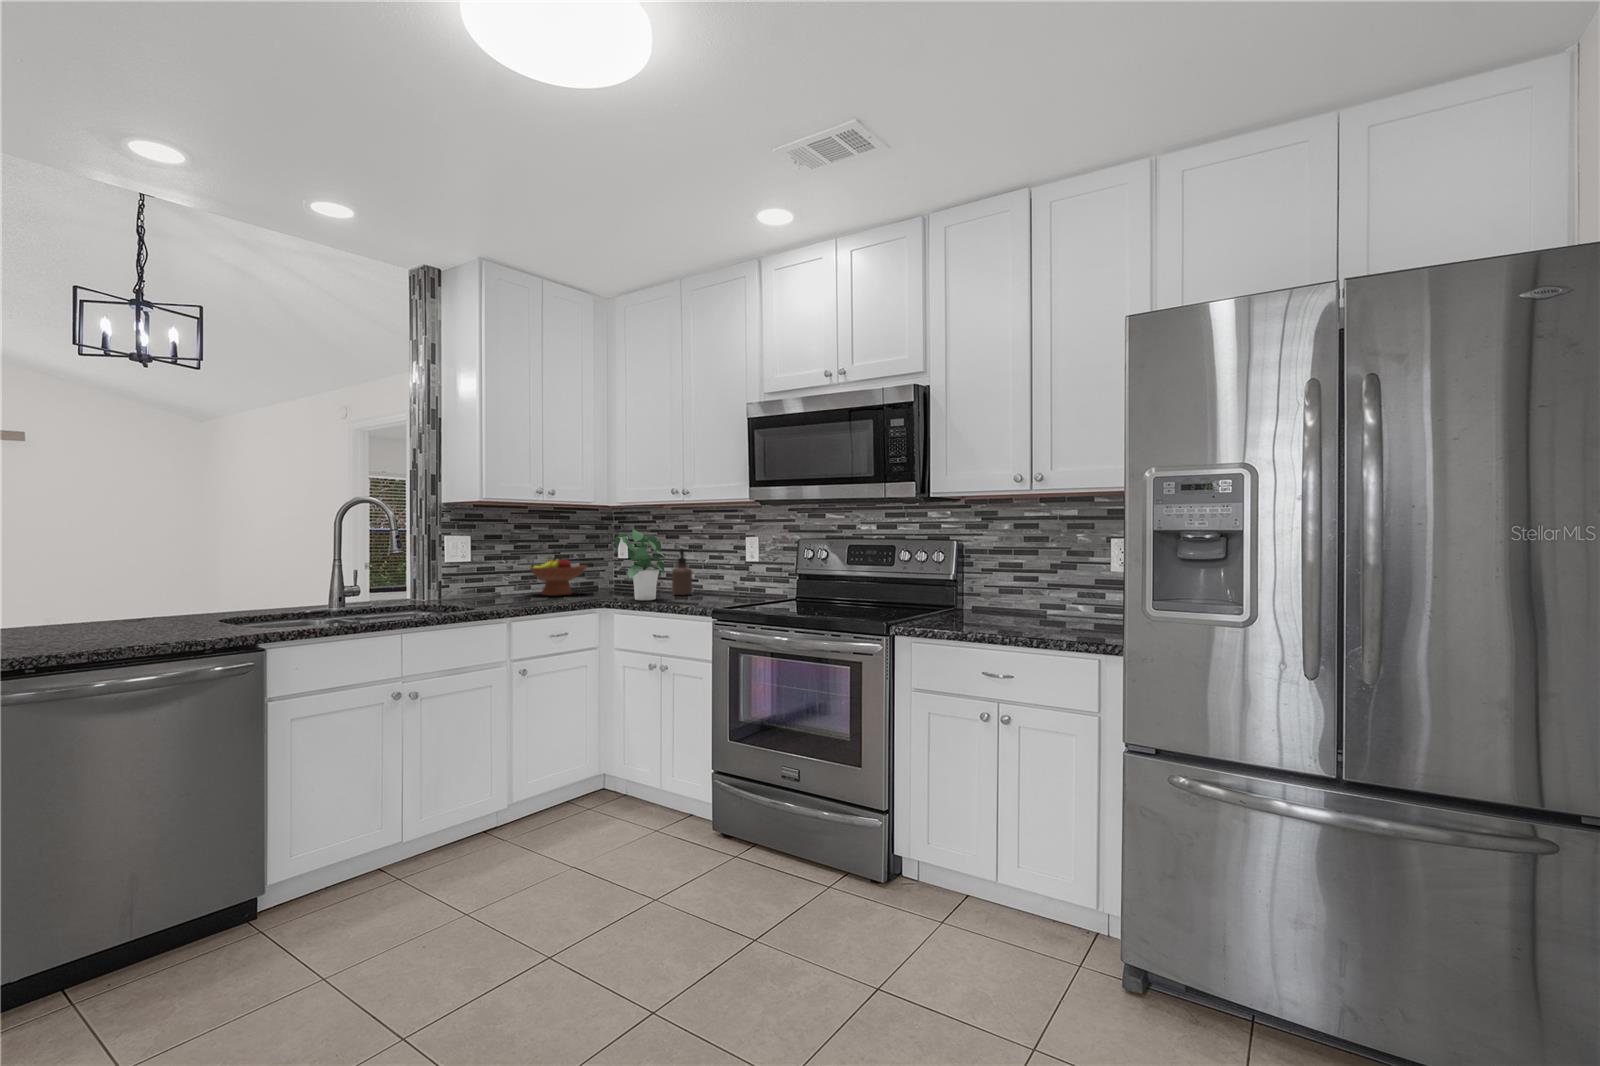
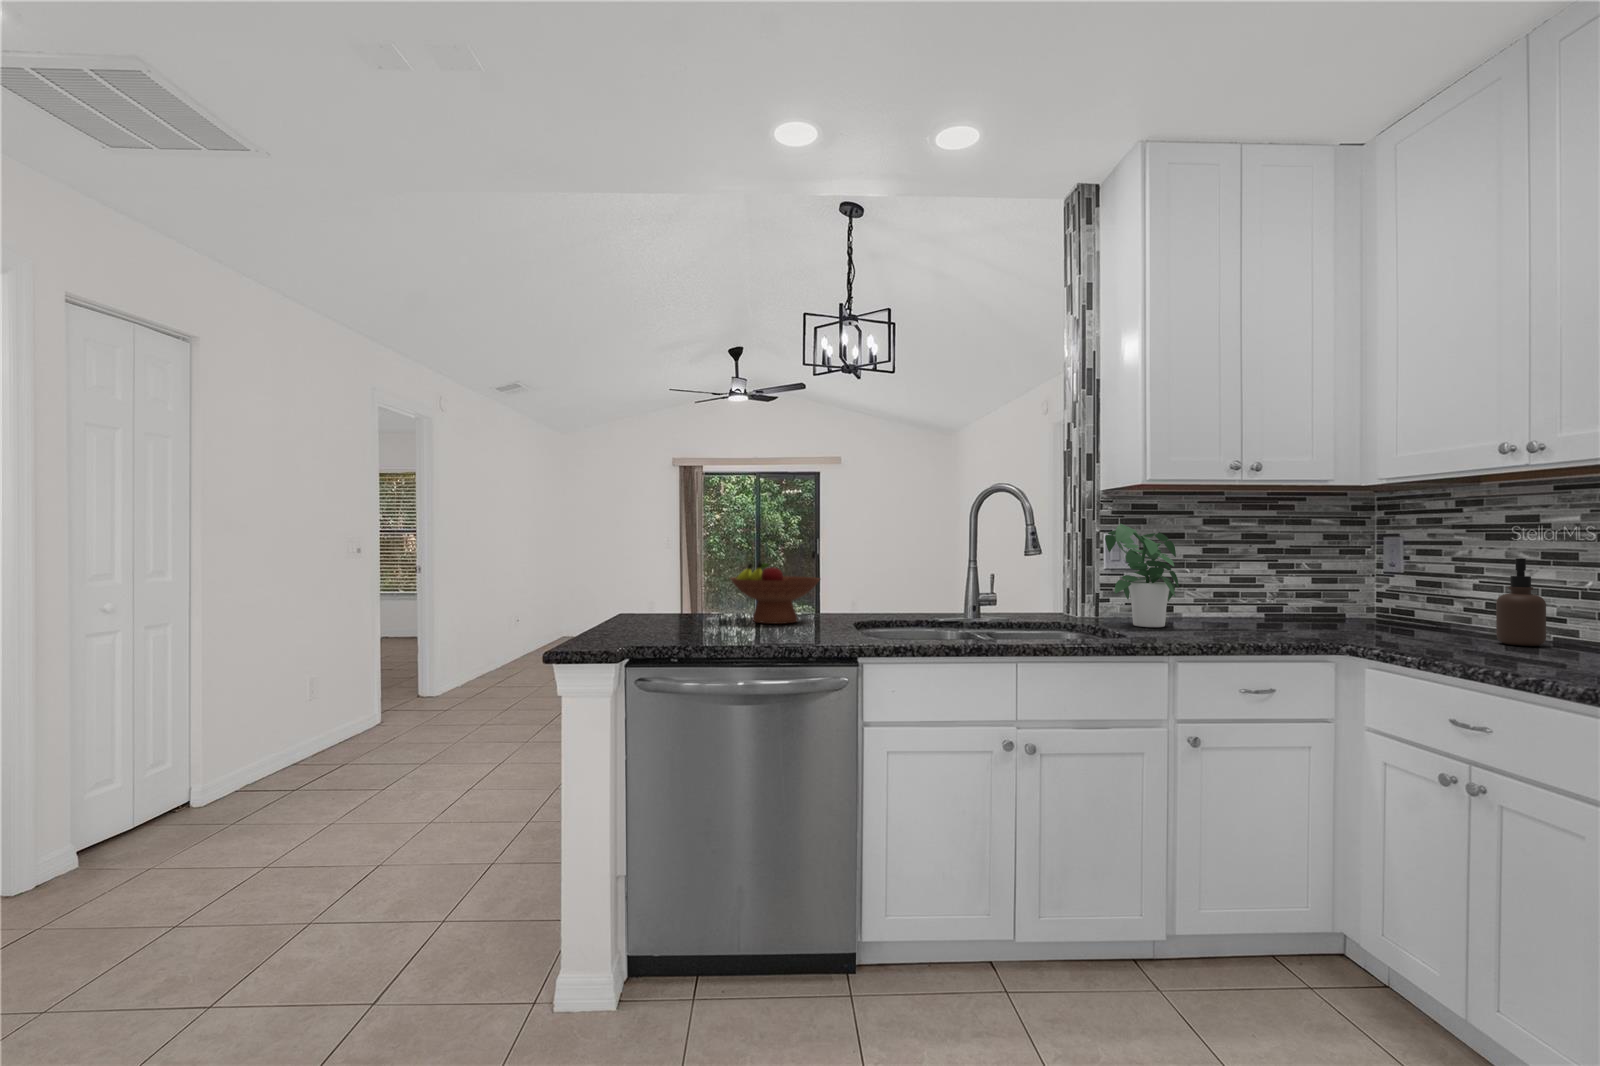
potted plant: present [615,530,665,600] -> present [1105,524,1179,627]
fruit bowl: present [530,556,587,596] -> present [730,562,820,624]

